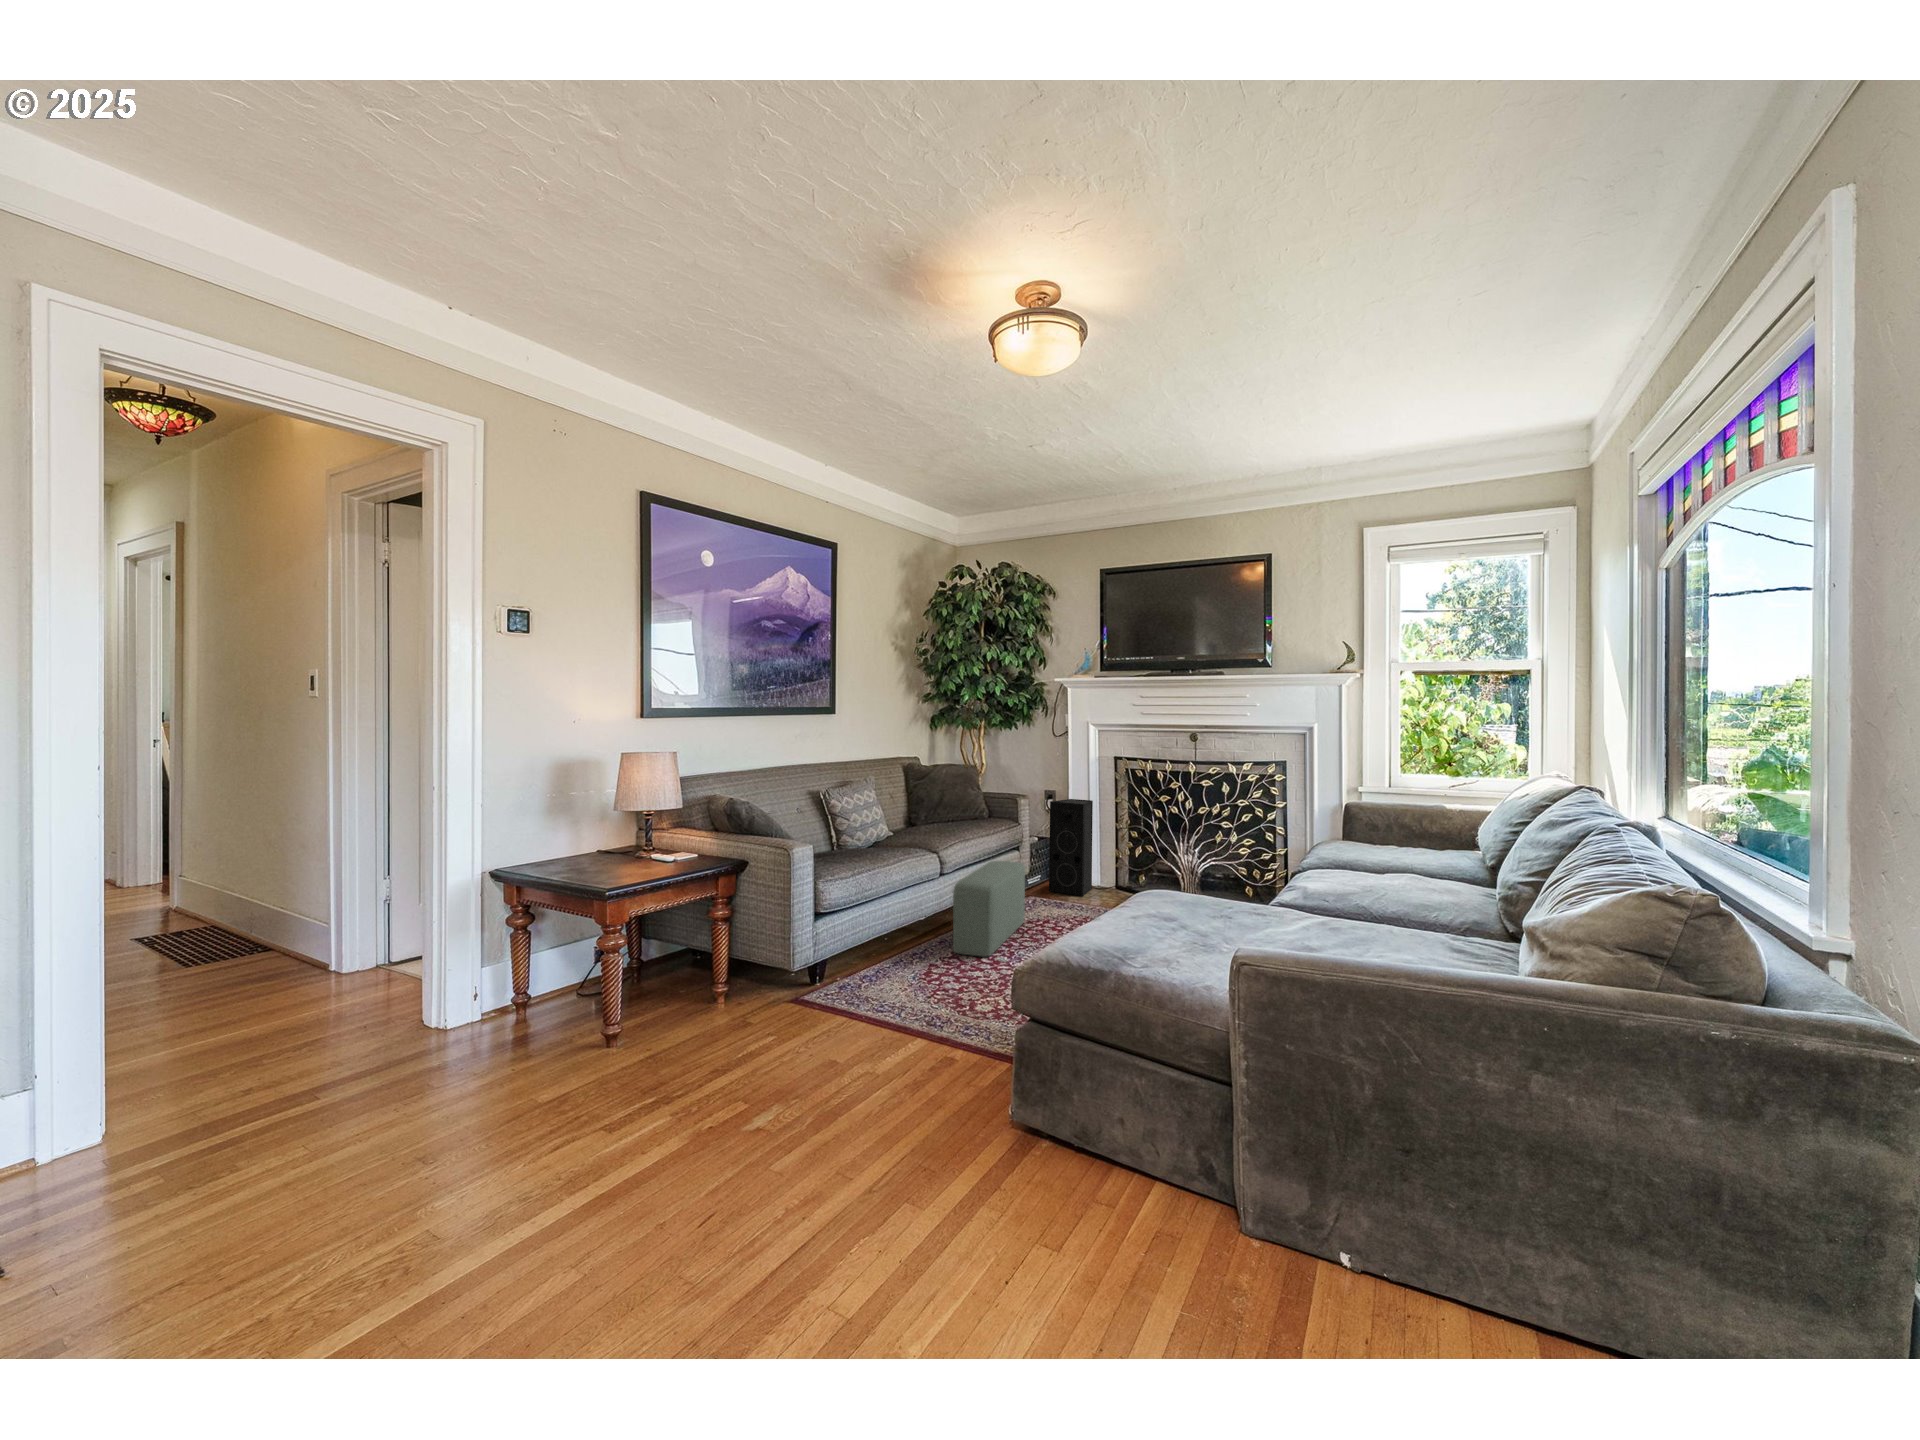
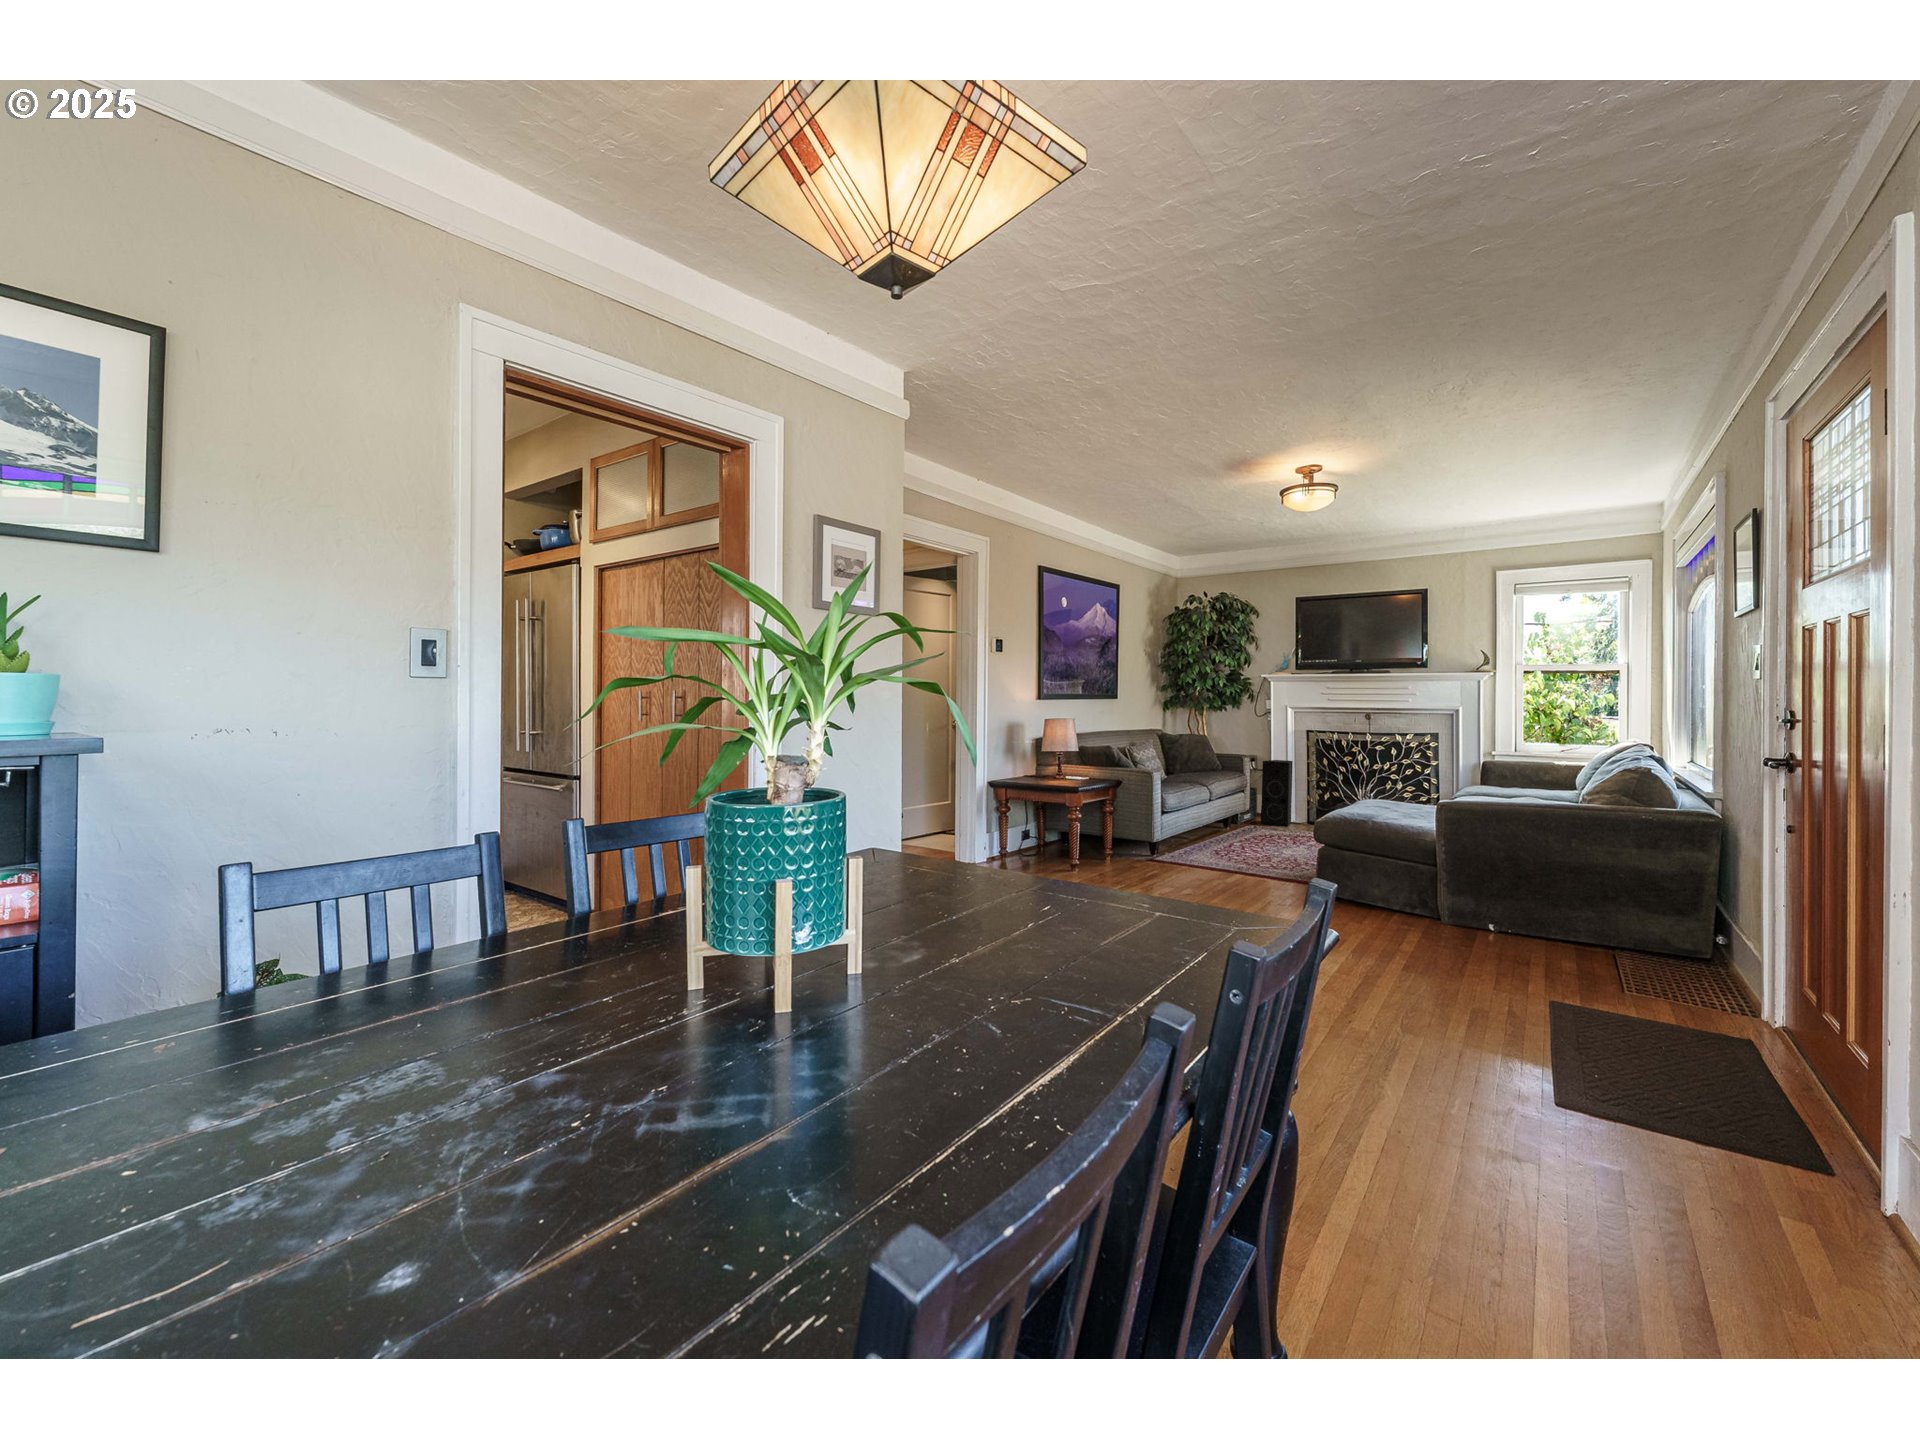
pouf: present [953,861,1025,957] -> none [1226,795,1260,848]

